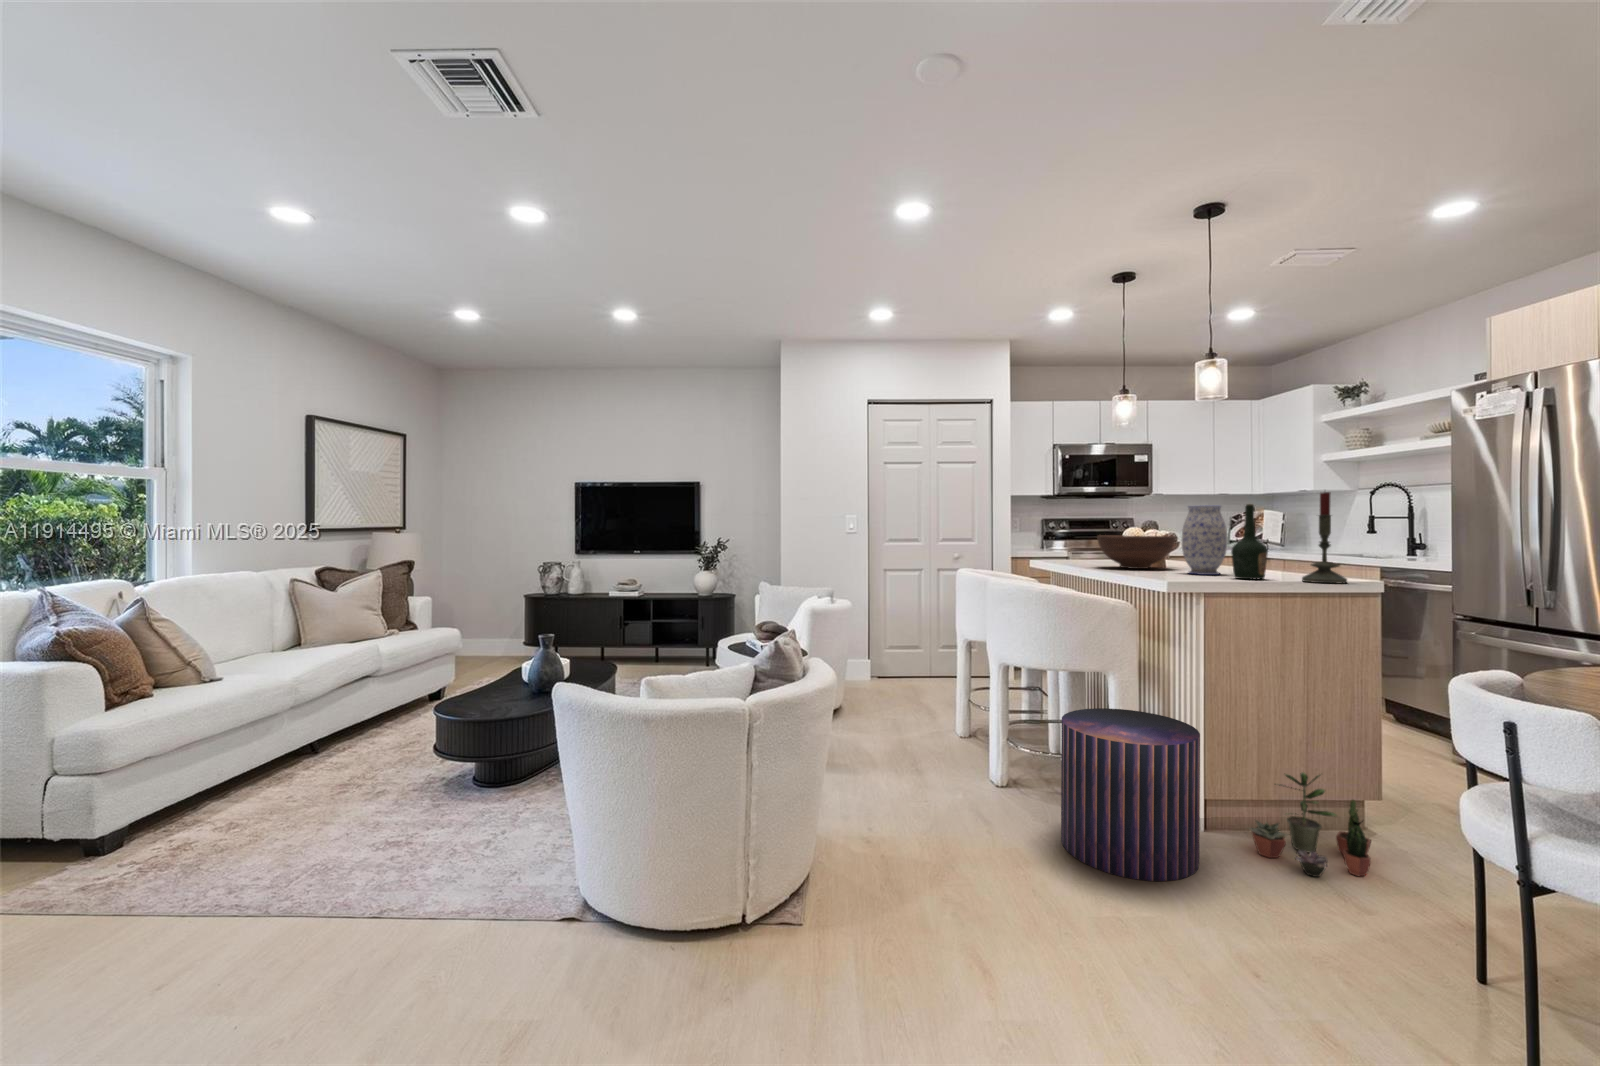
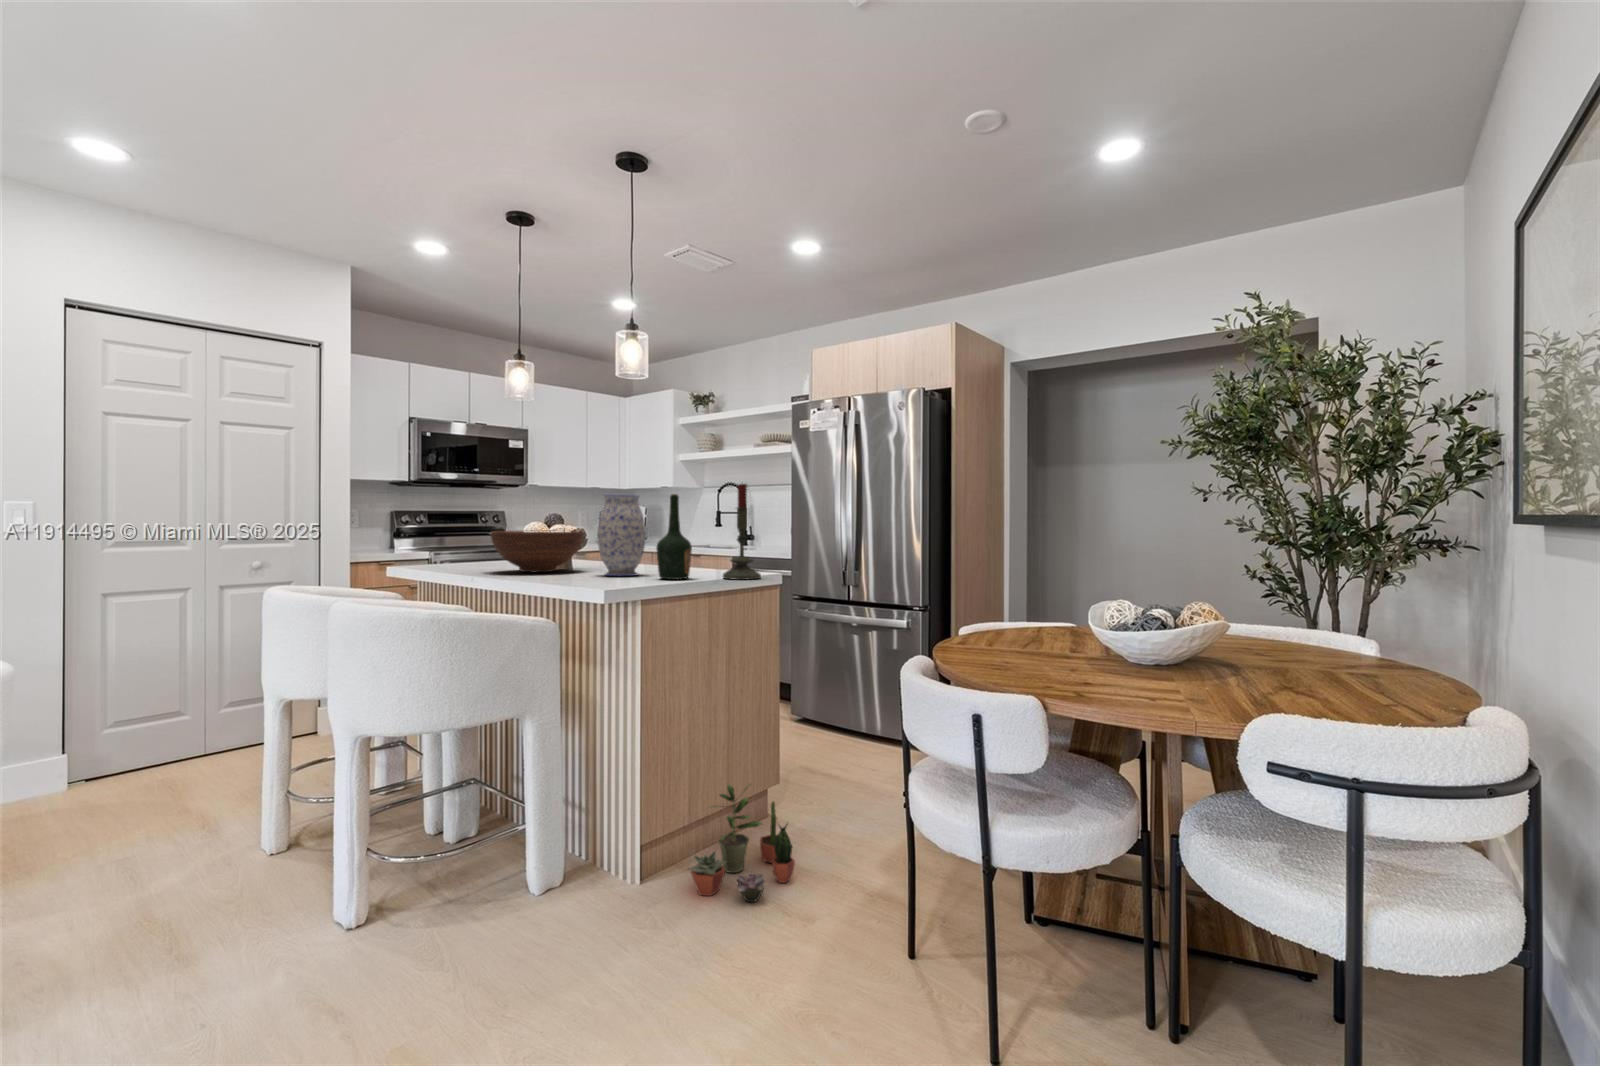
pouf: present [1061,708,1200,881] -> none [471,760,651,1015]

